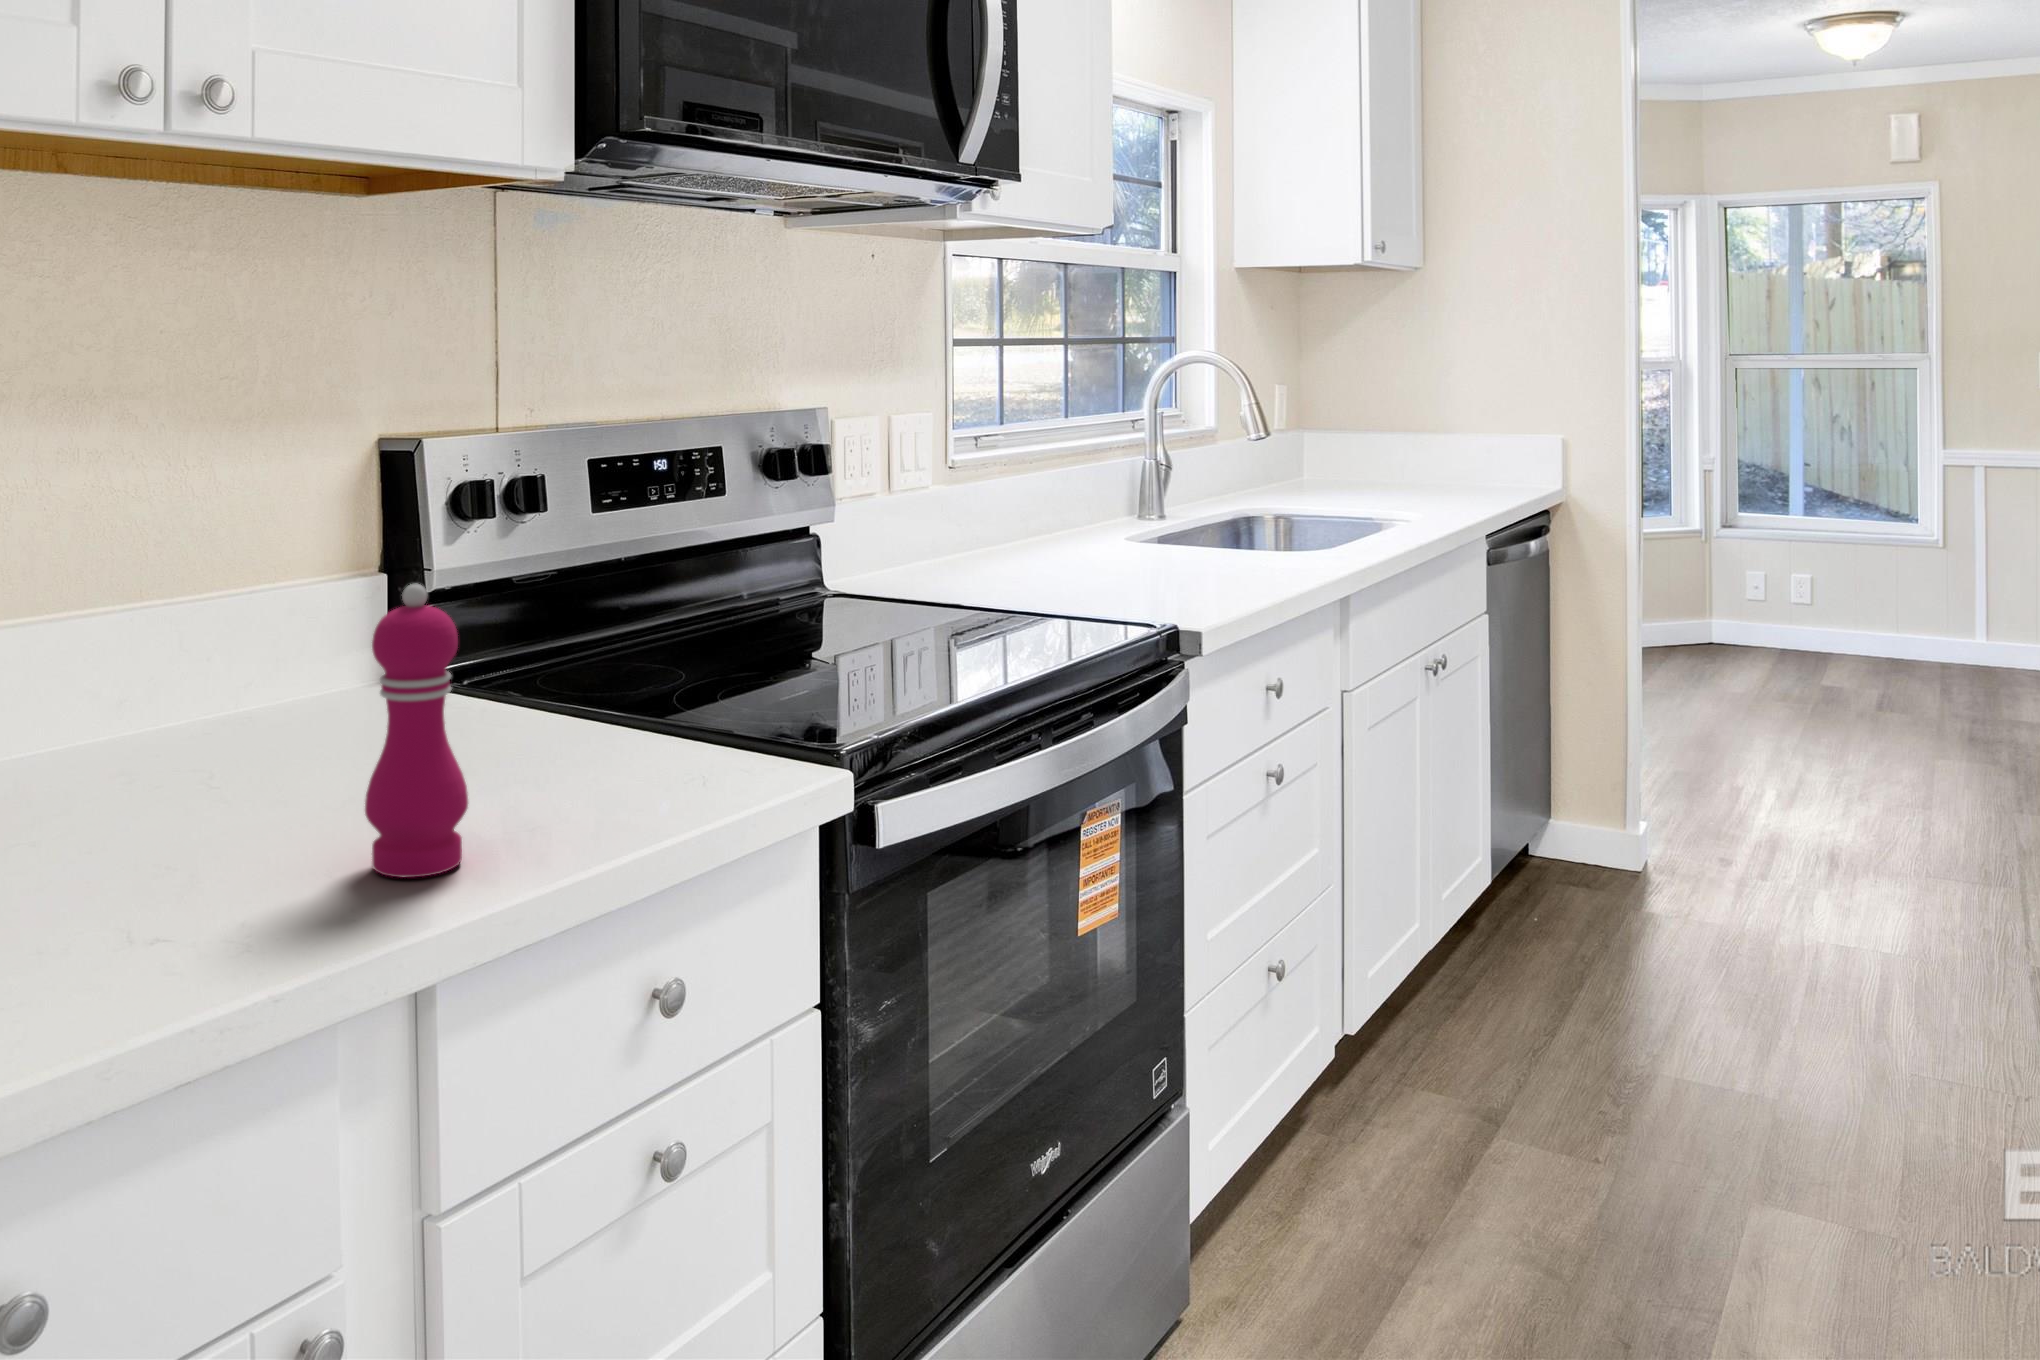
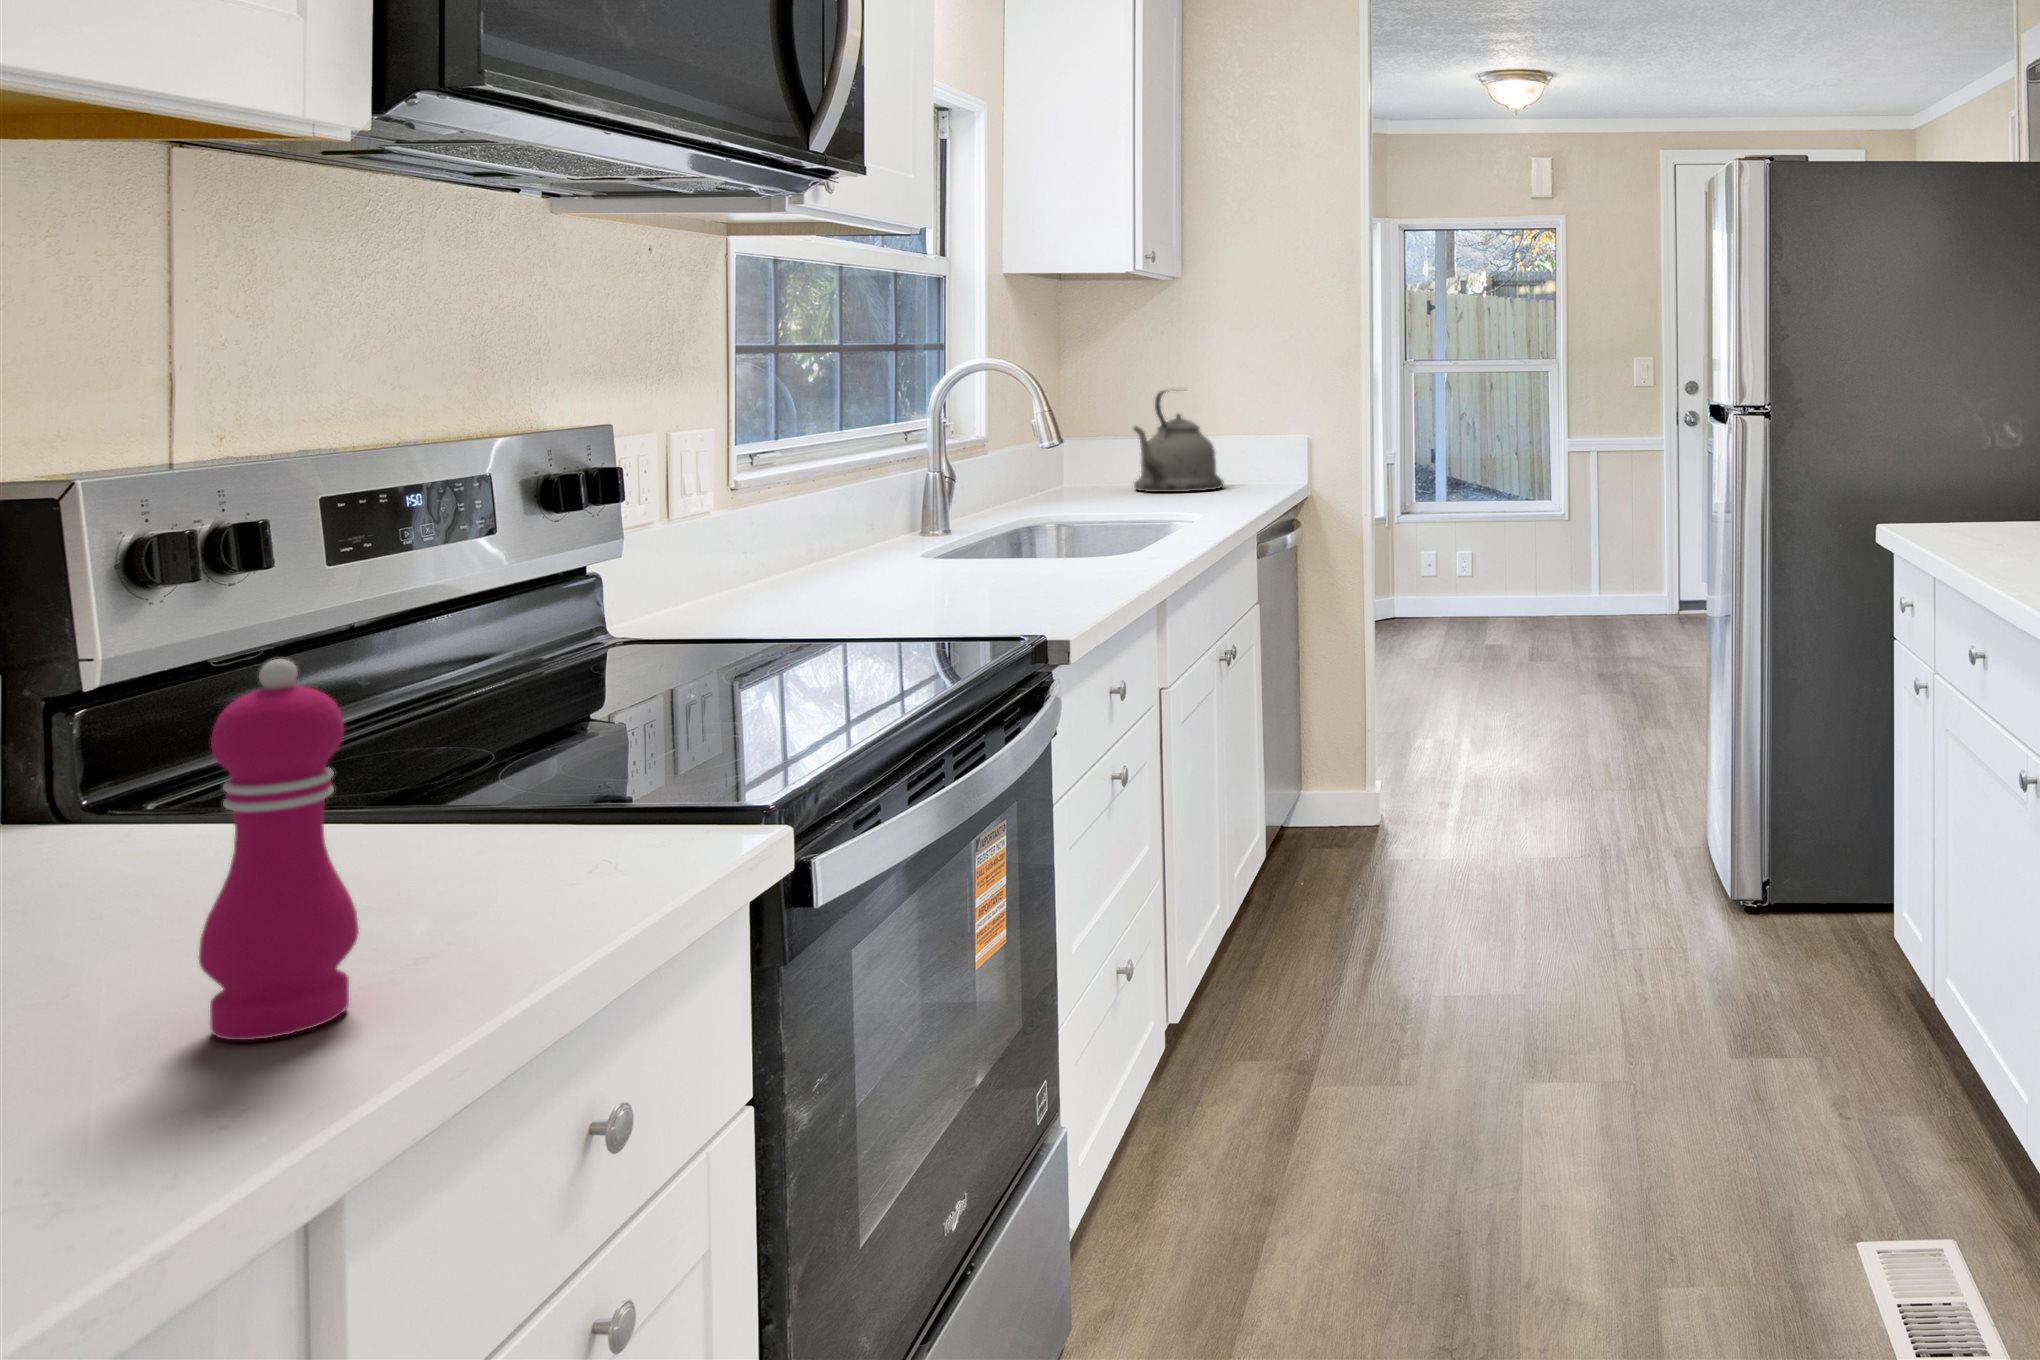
kettle: none [1367,384,1466,488] -> present [1134,391,1224,492]

